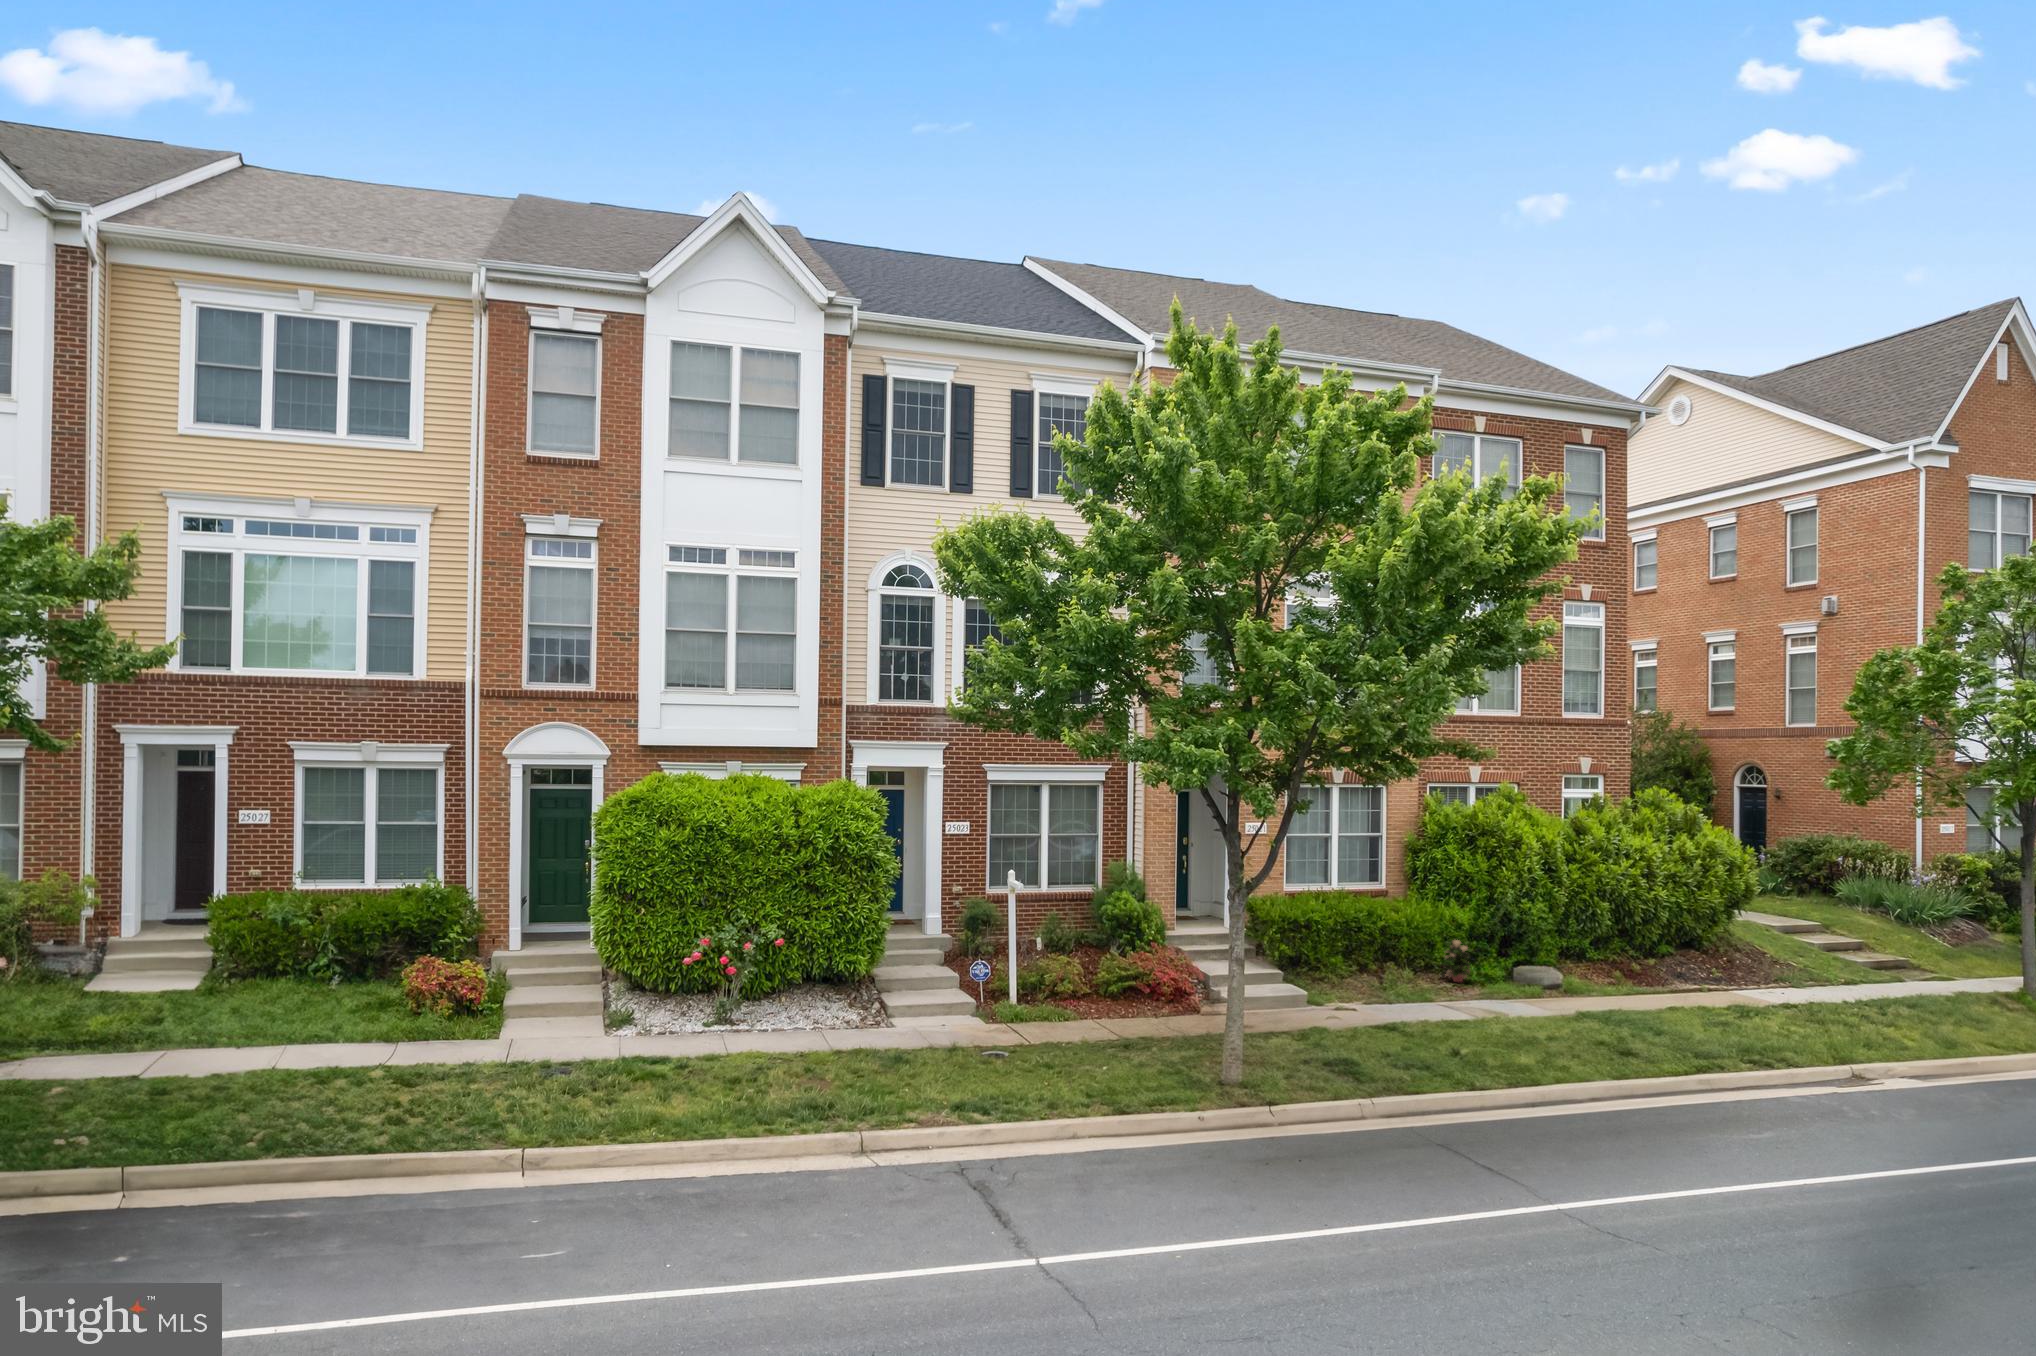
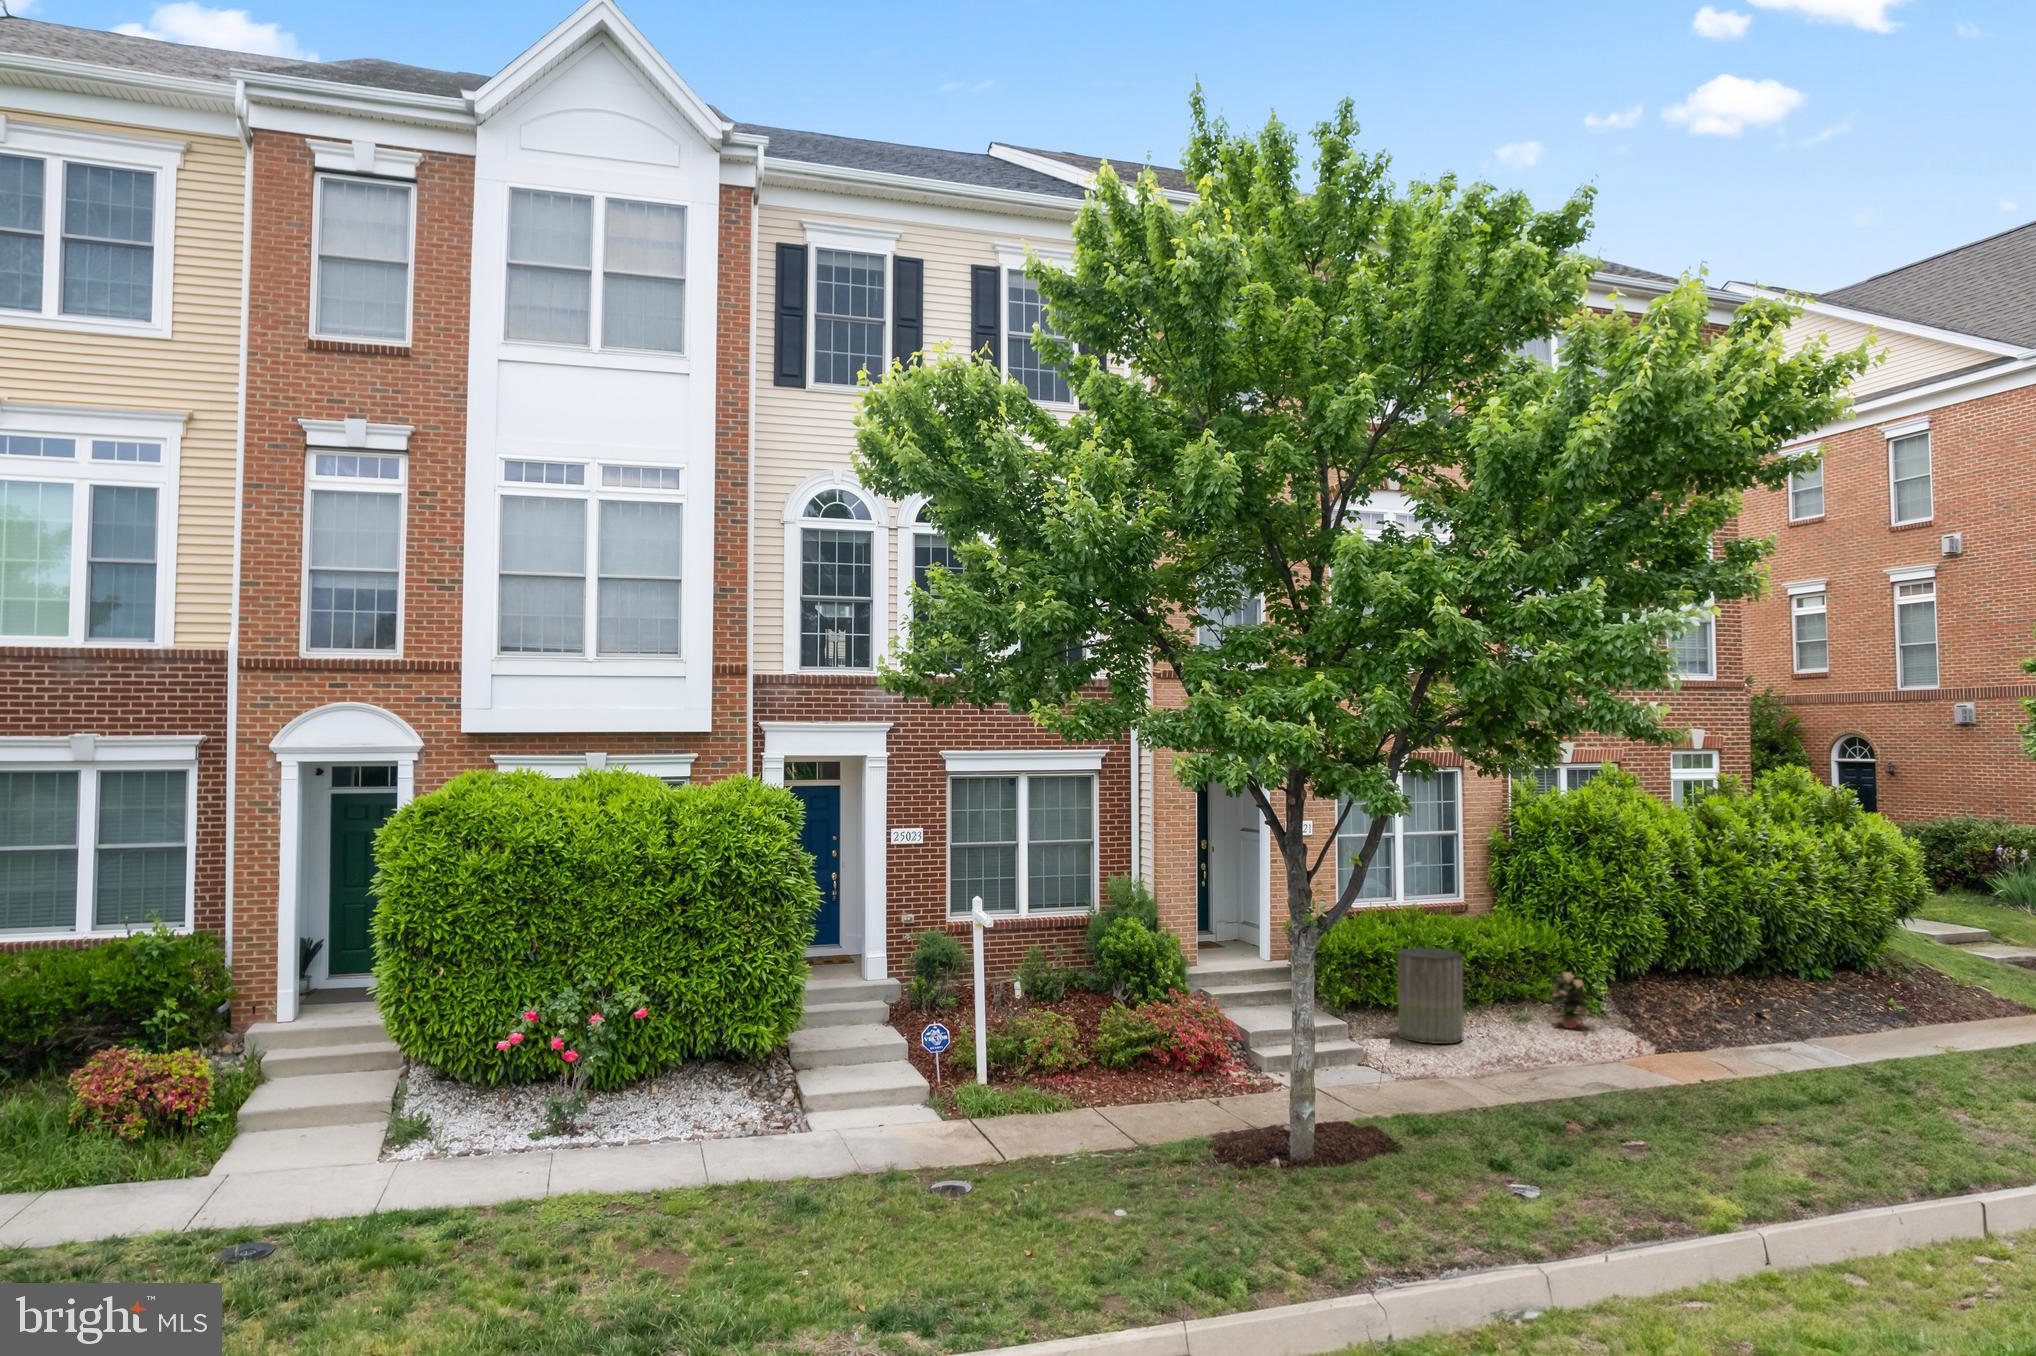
trash can: none [1325,919,1373,989] -> present [1398,948,1464,1044]

